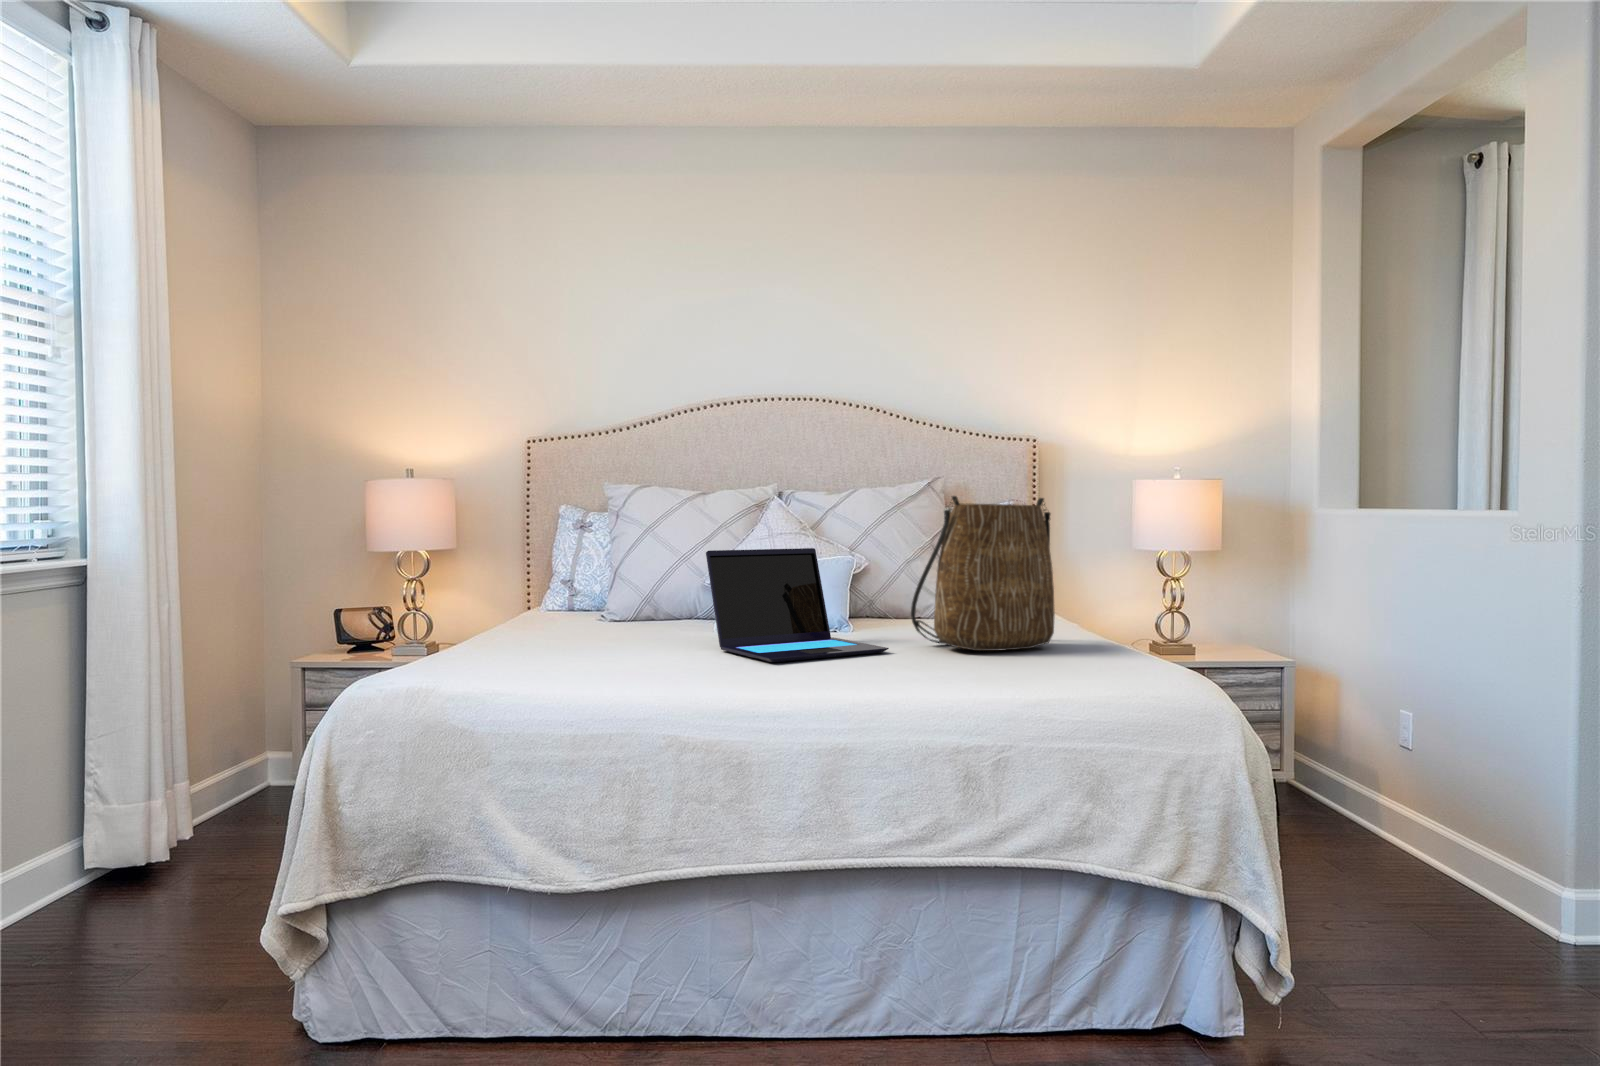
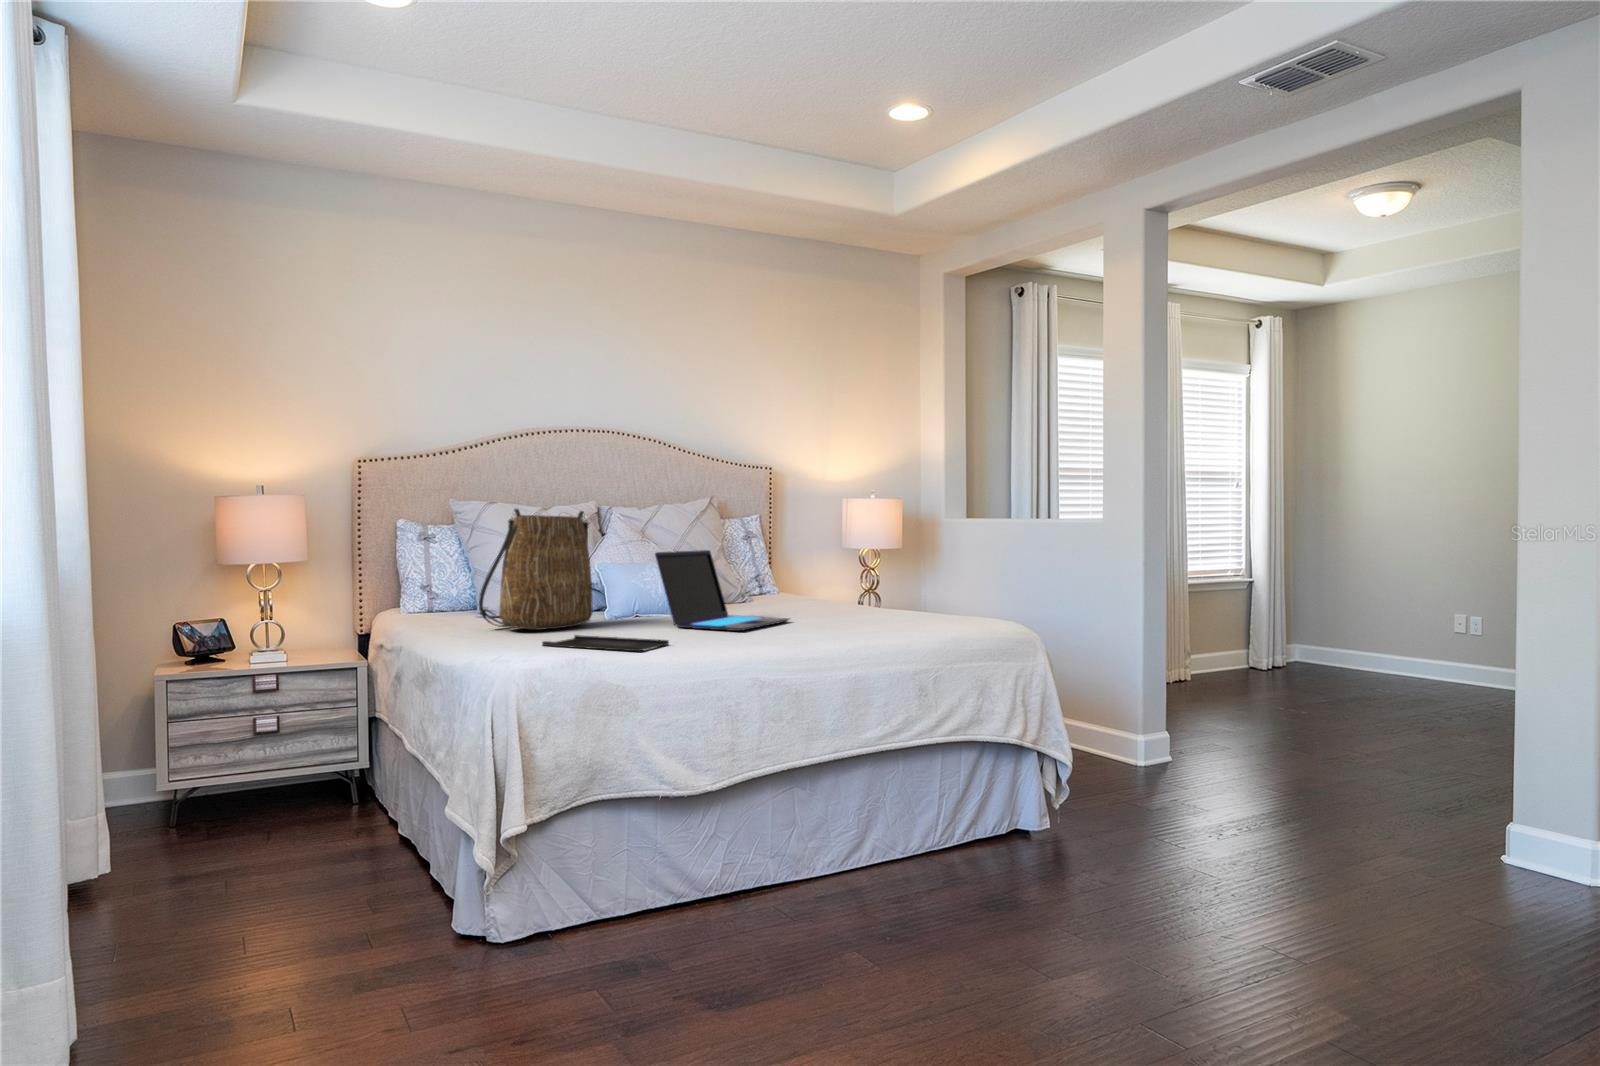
tote bag: present [911,496,1055,651] -> present [479,509,592,630]
tray: none [500,653,625,682] -> present [542,635,669,651]

